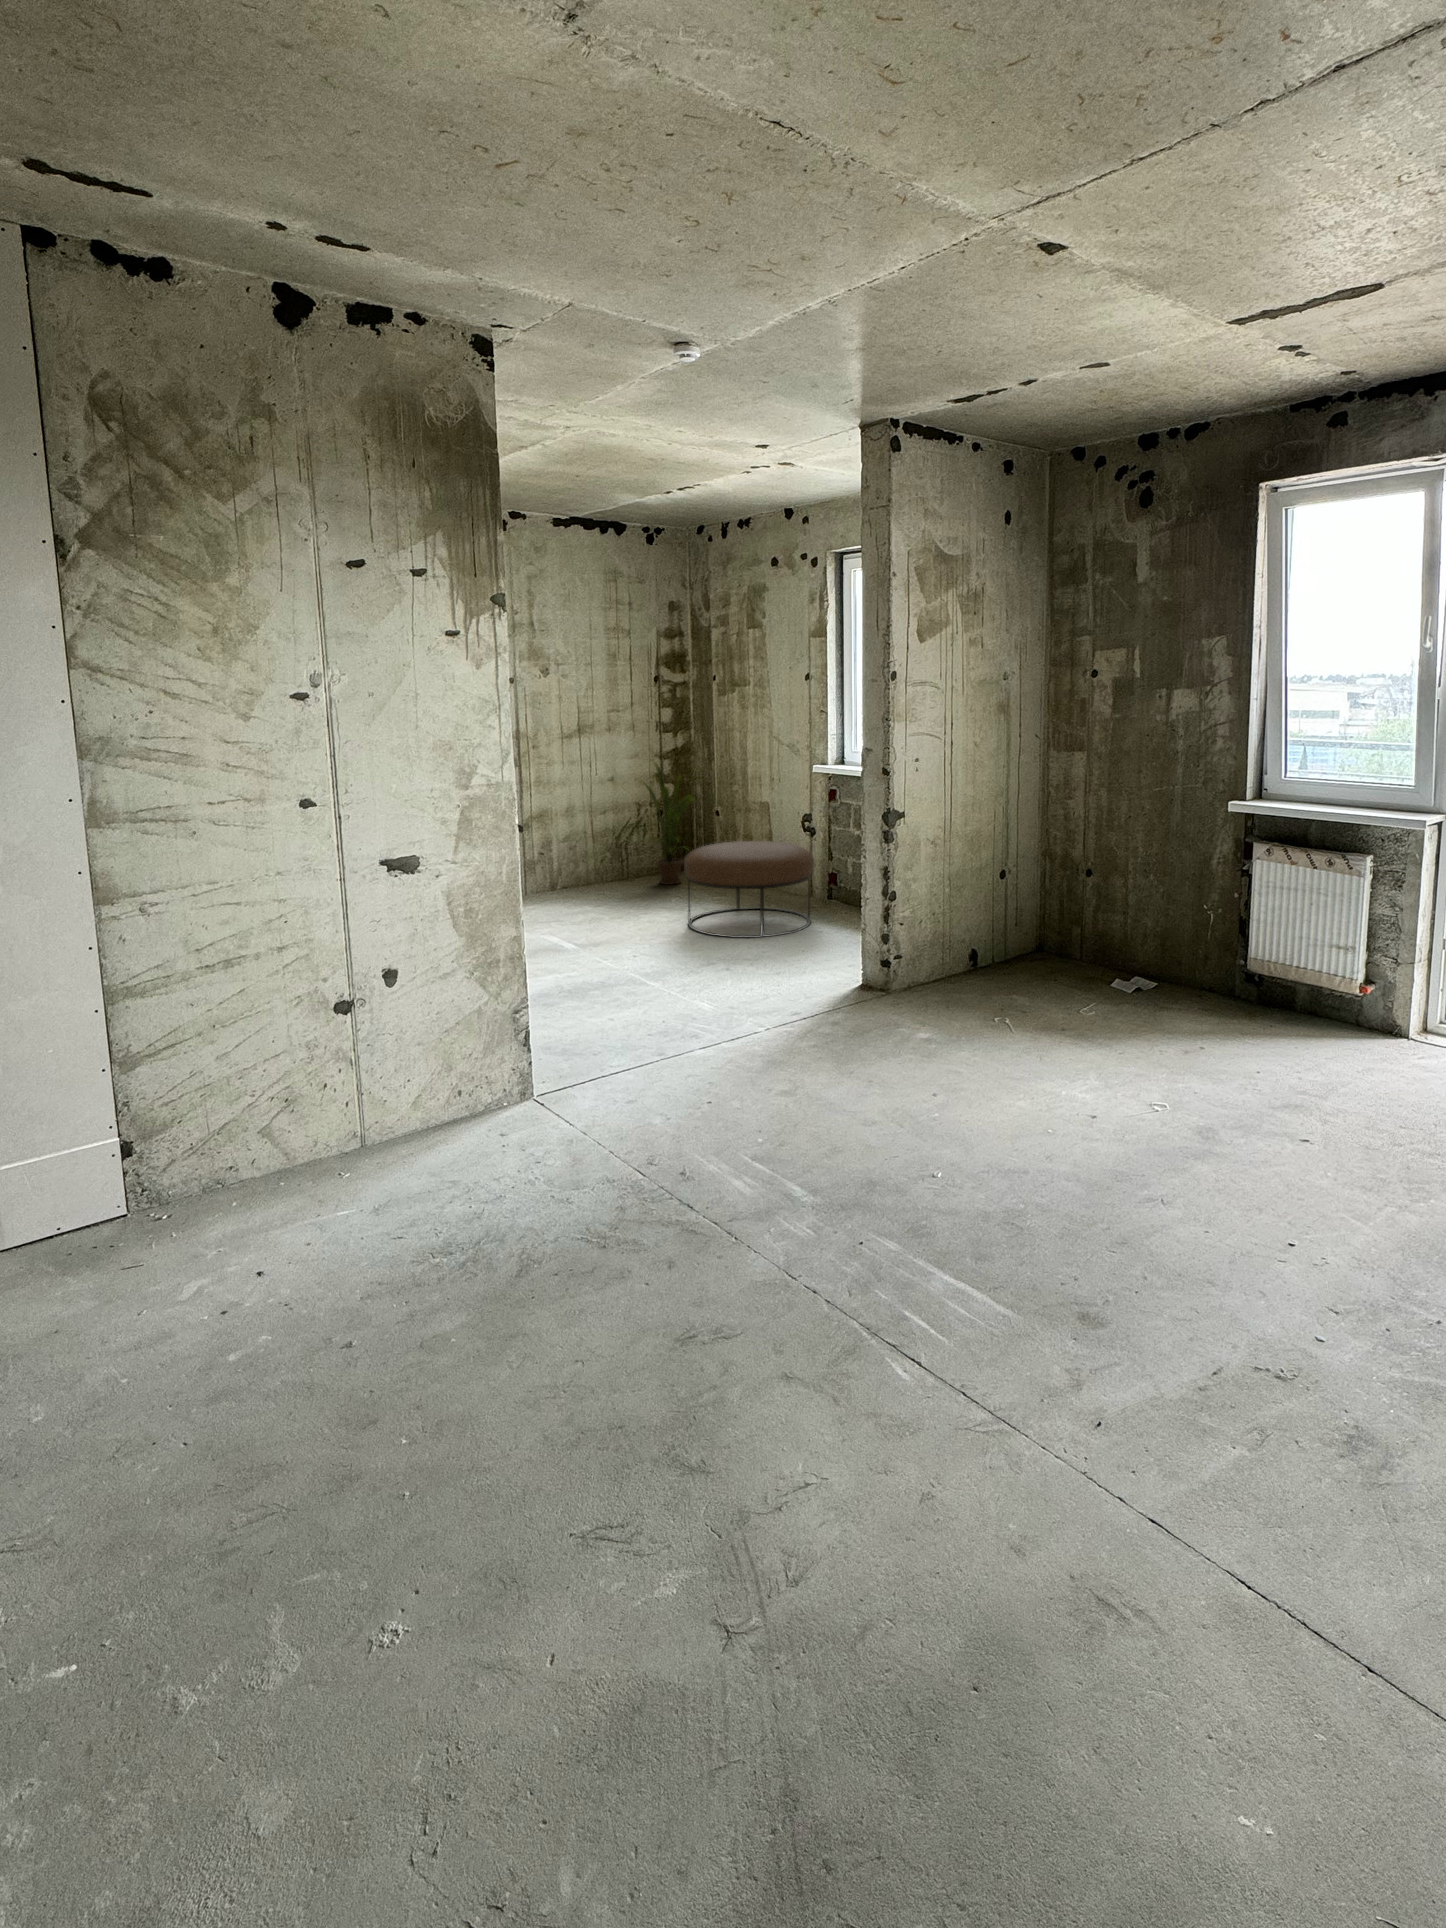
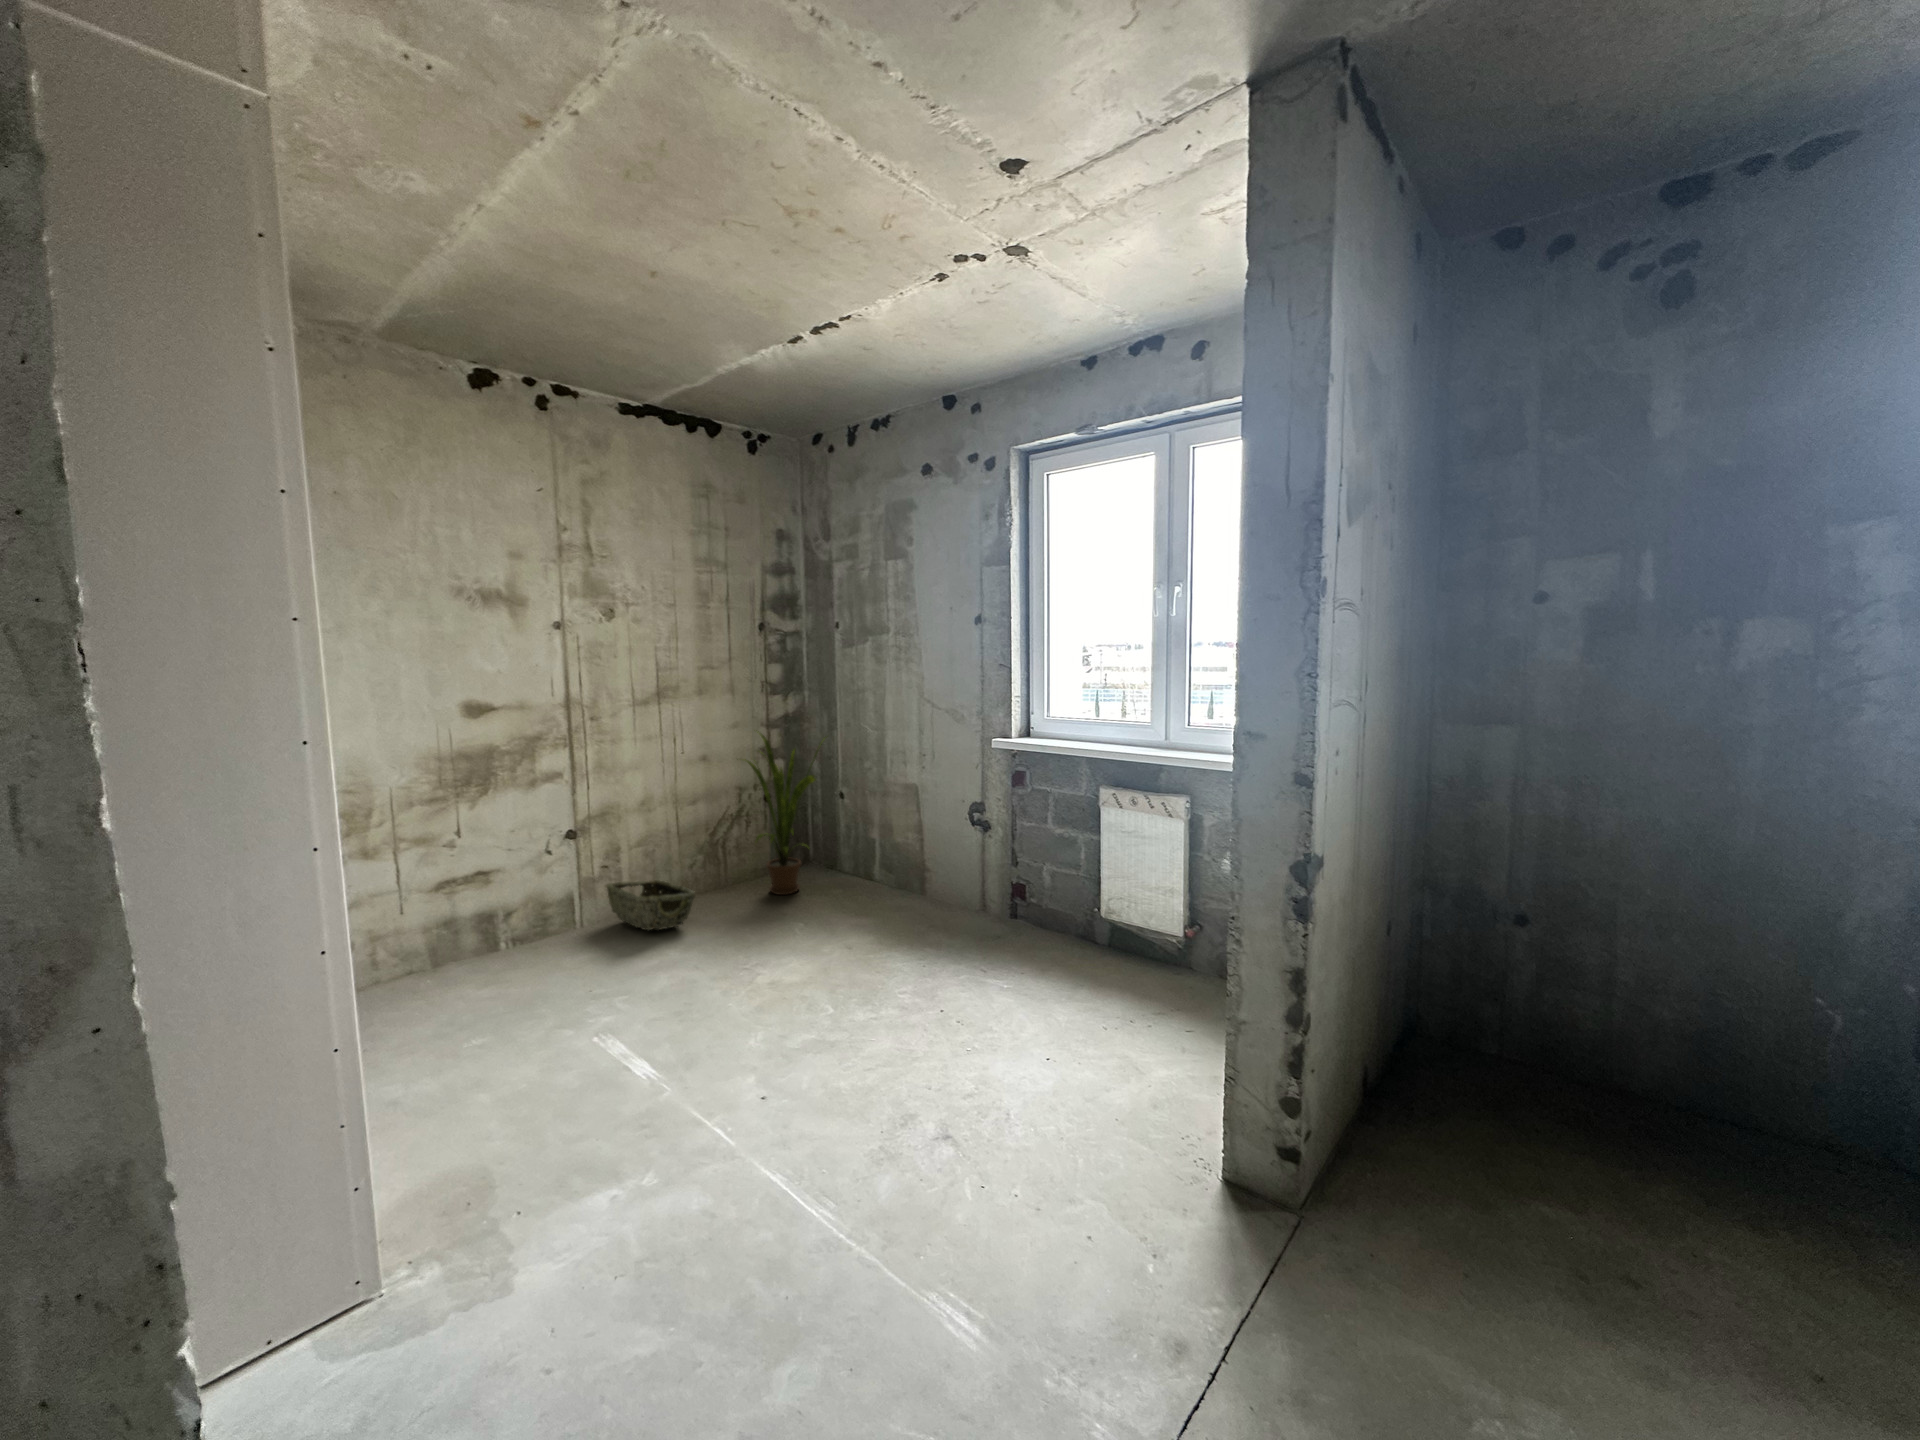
ottoman: present [684,841,814,938] -> none [826,850,1022,1025]
woven basket: none [543,865,604,898] -> present [607,880,695,930]

